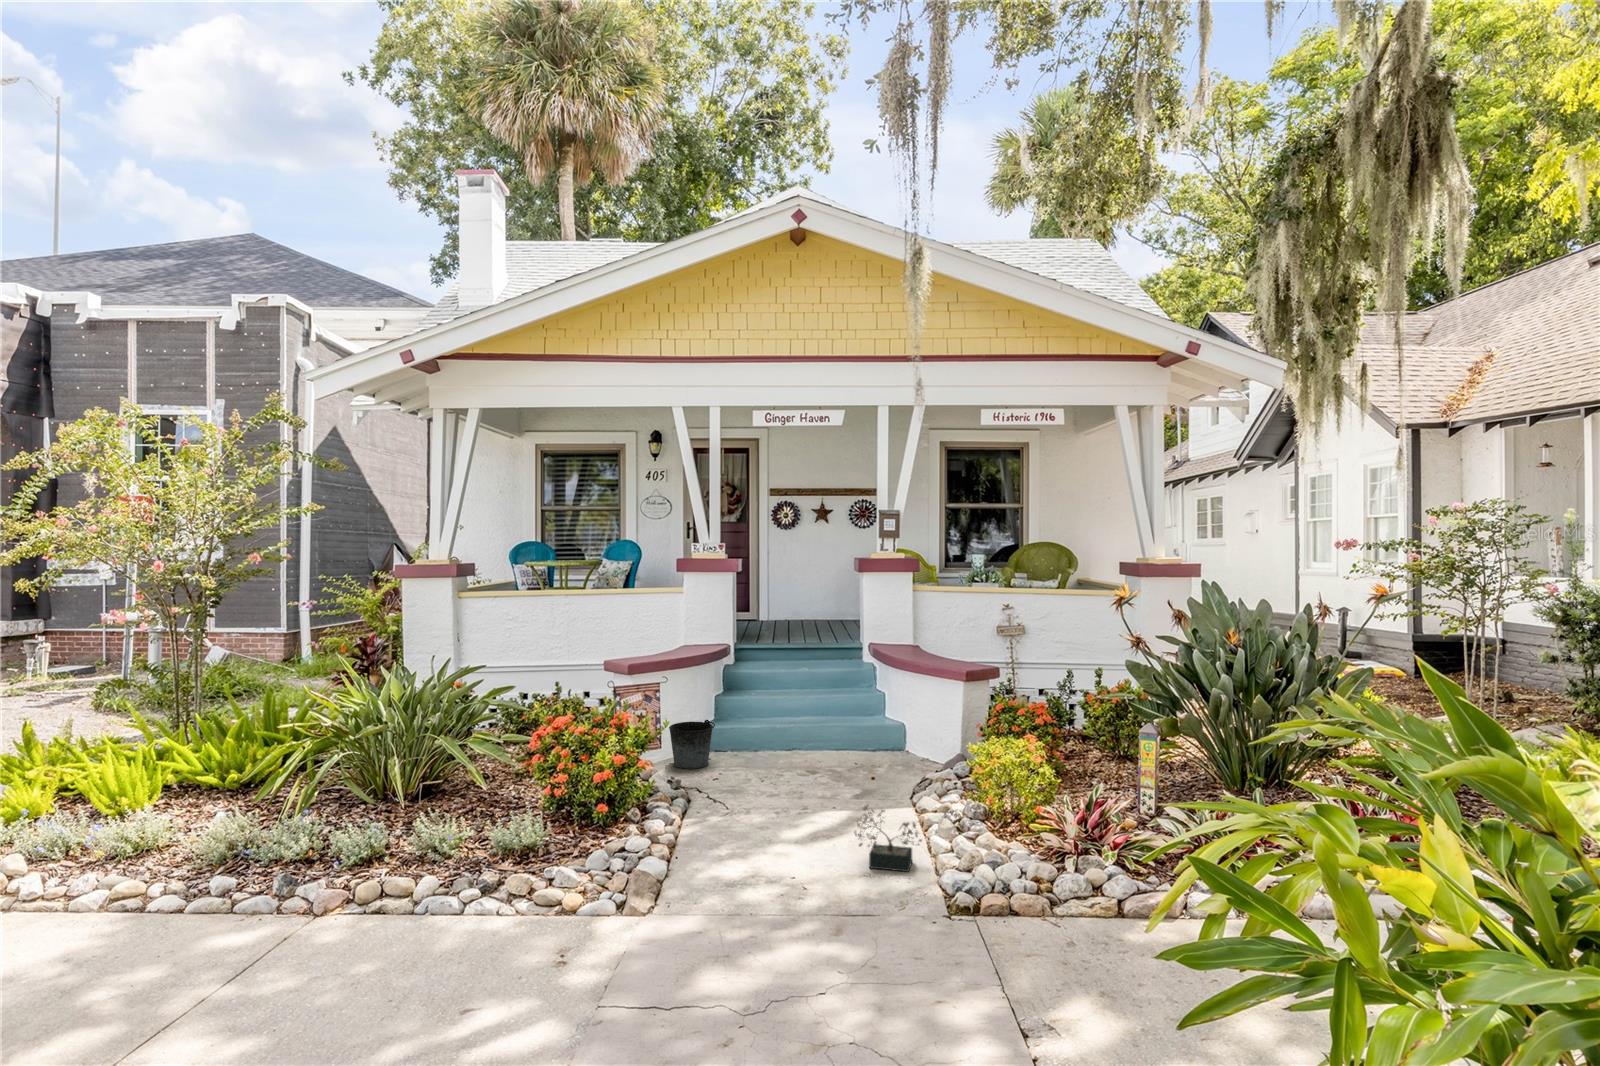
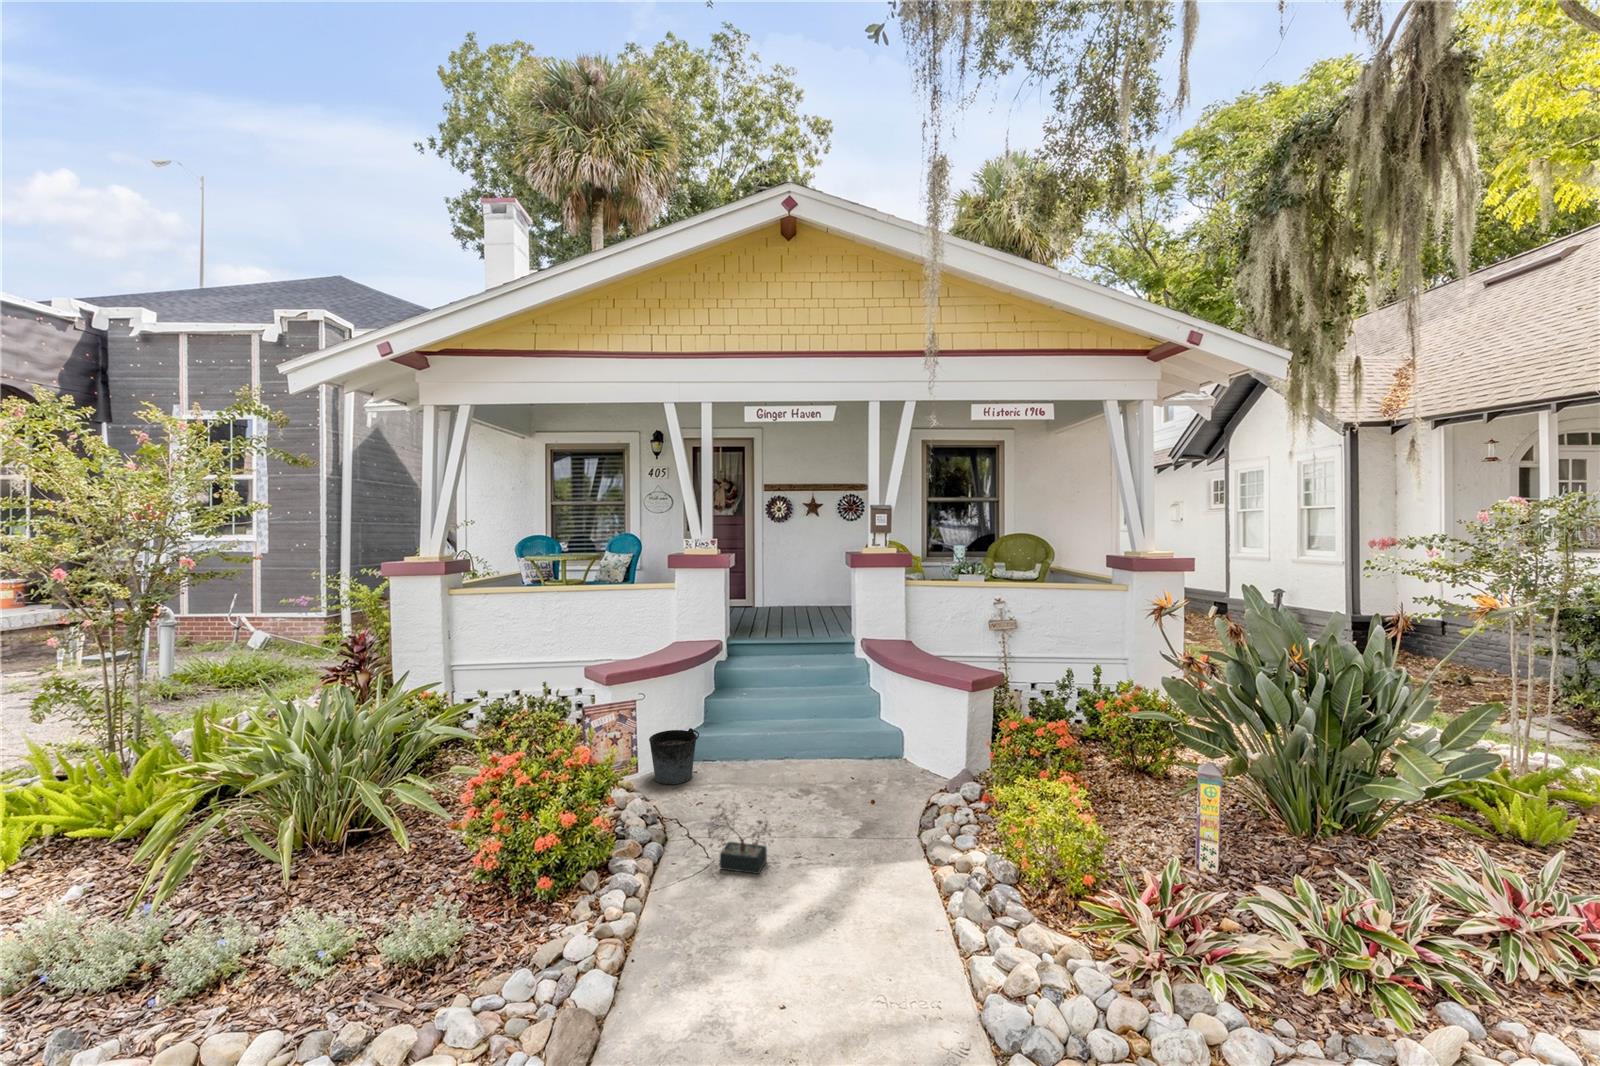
decorative plant: present [854,805,922,872] -> present [708,803,773,874]

